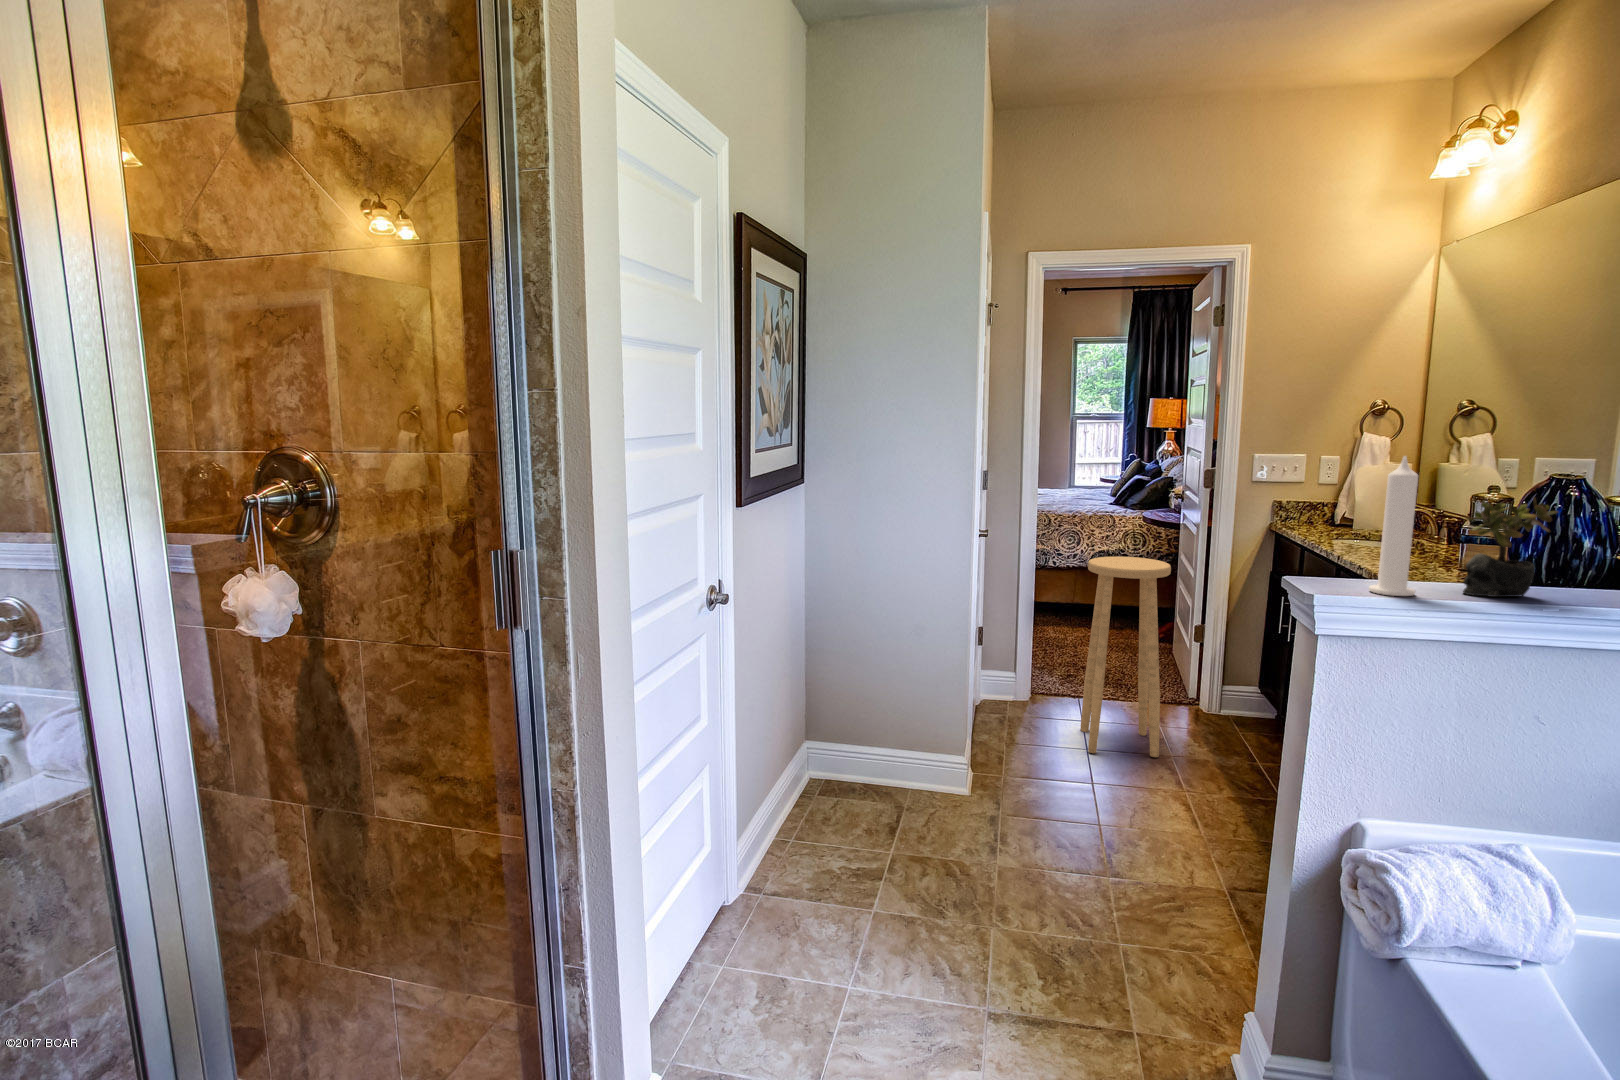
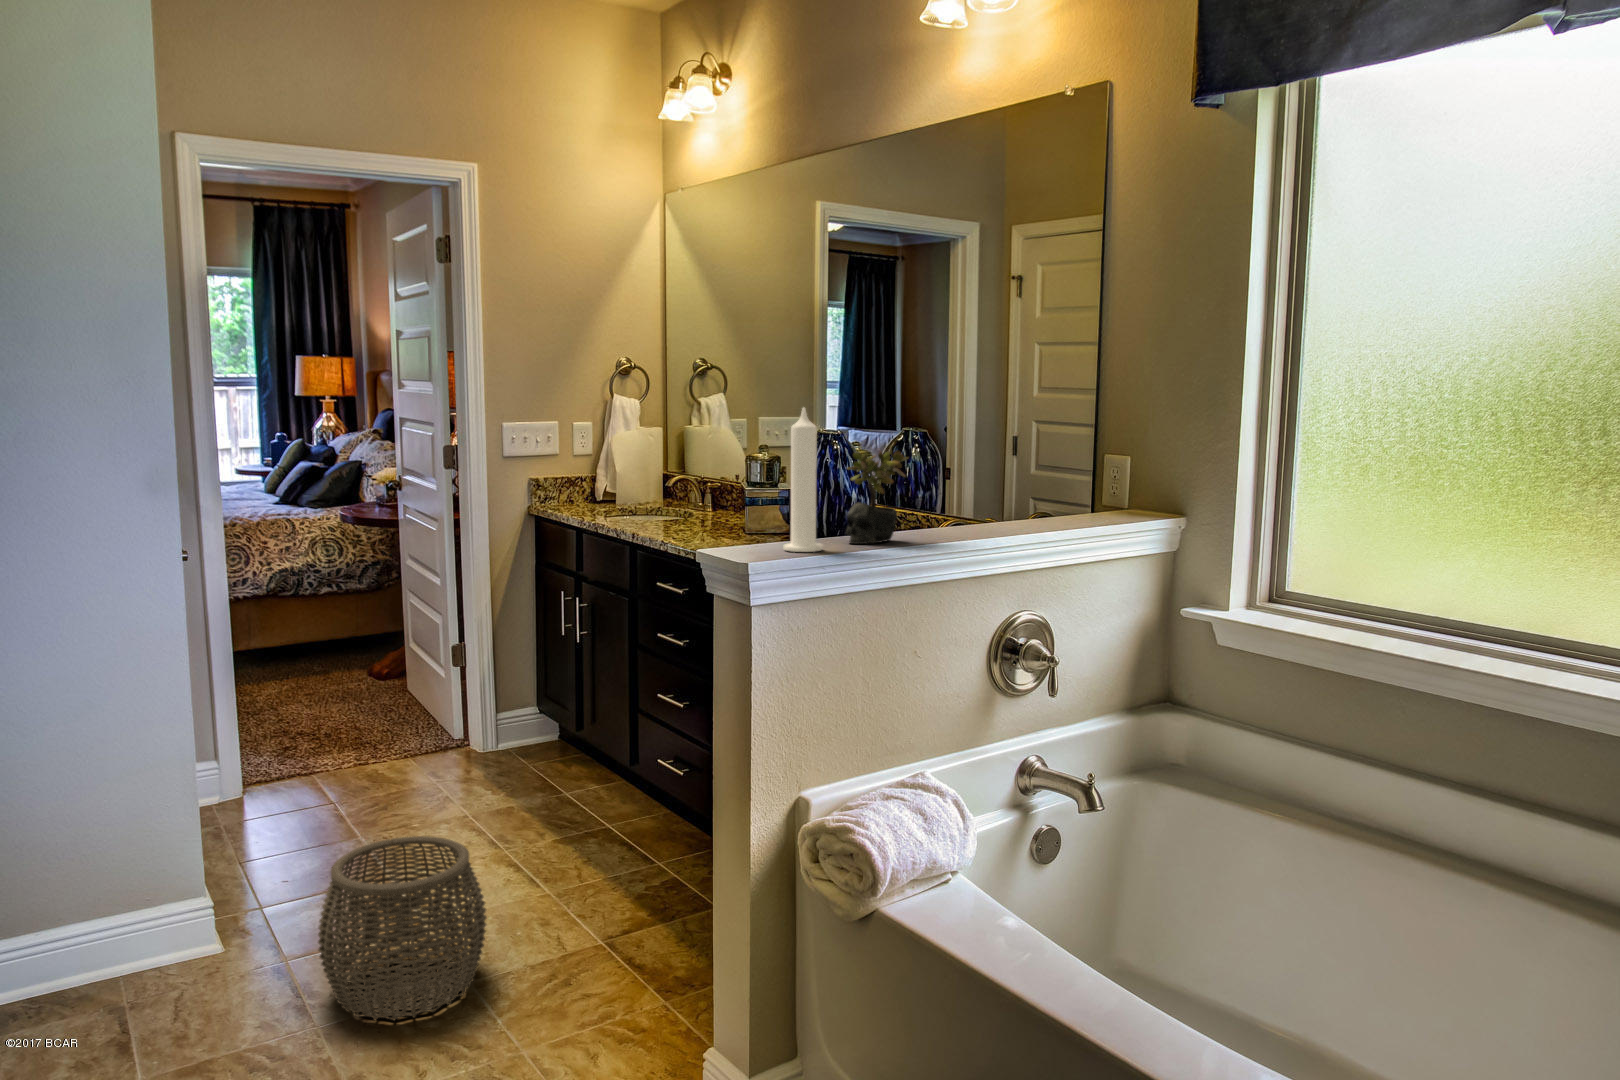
stool: present [1080,557,1171,757] -> none [331,564,455,841]
woven basket: none [1007,753,1127,887] -> present [318,836,487,1020]

